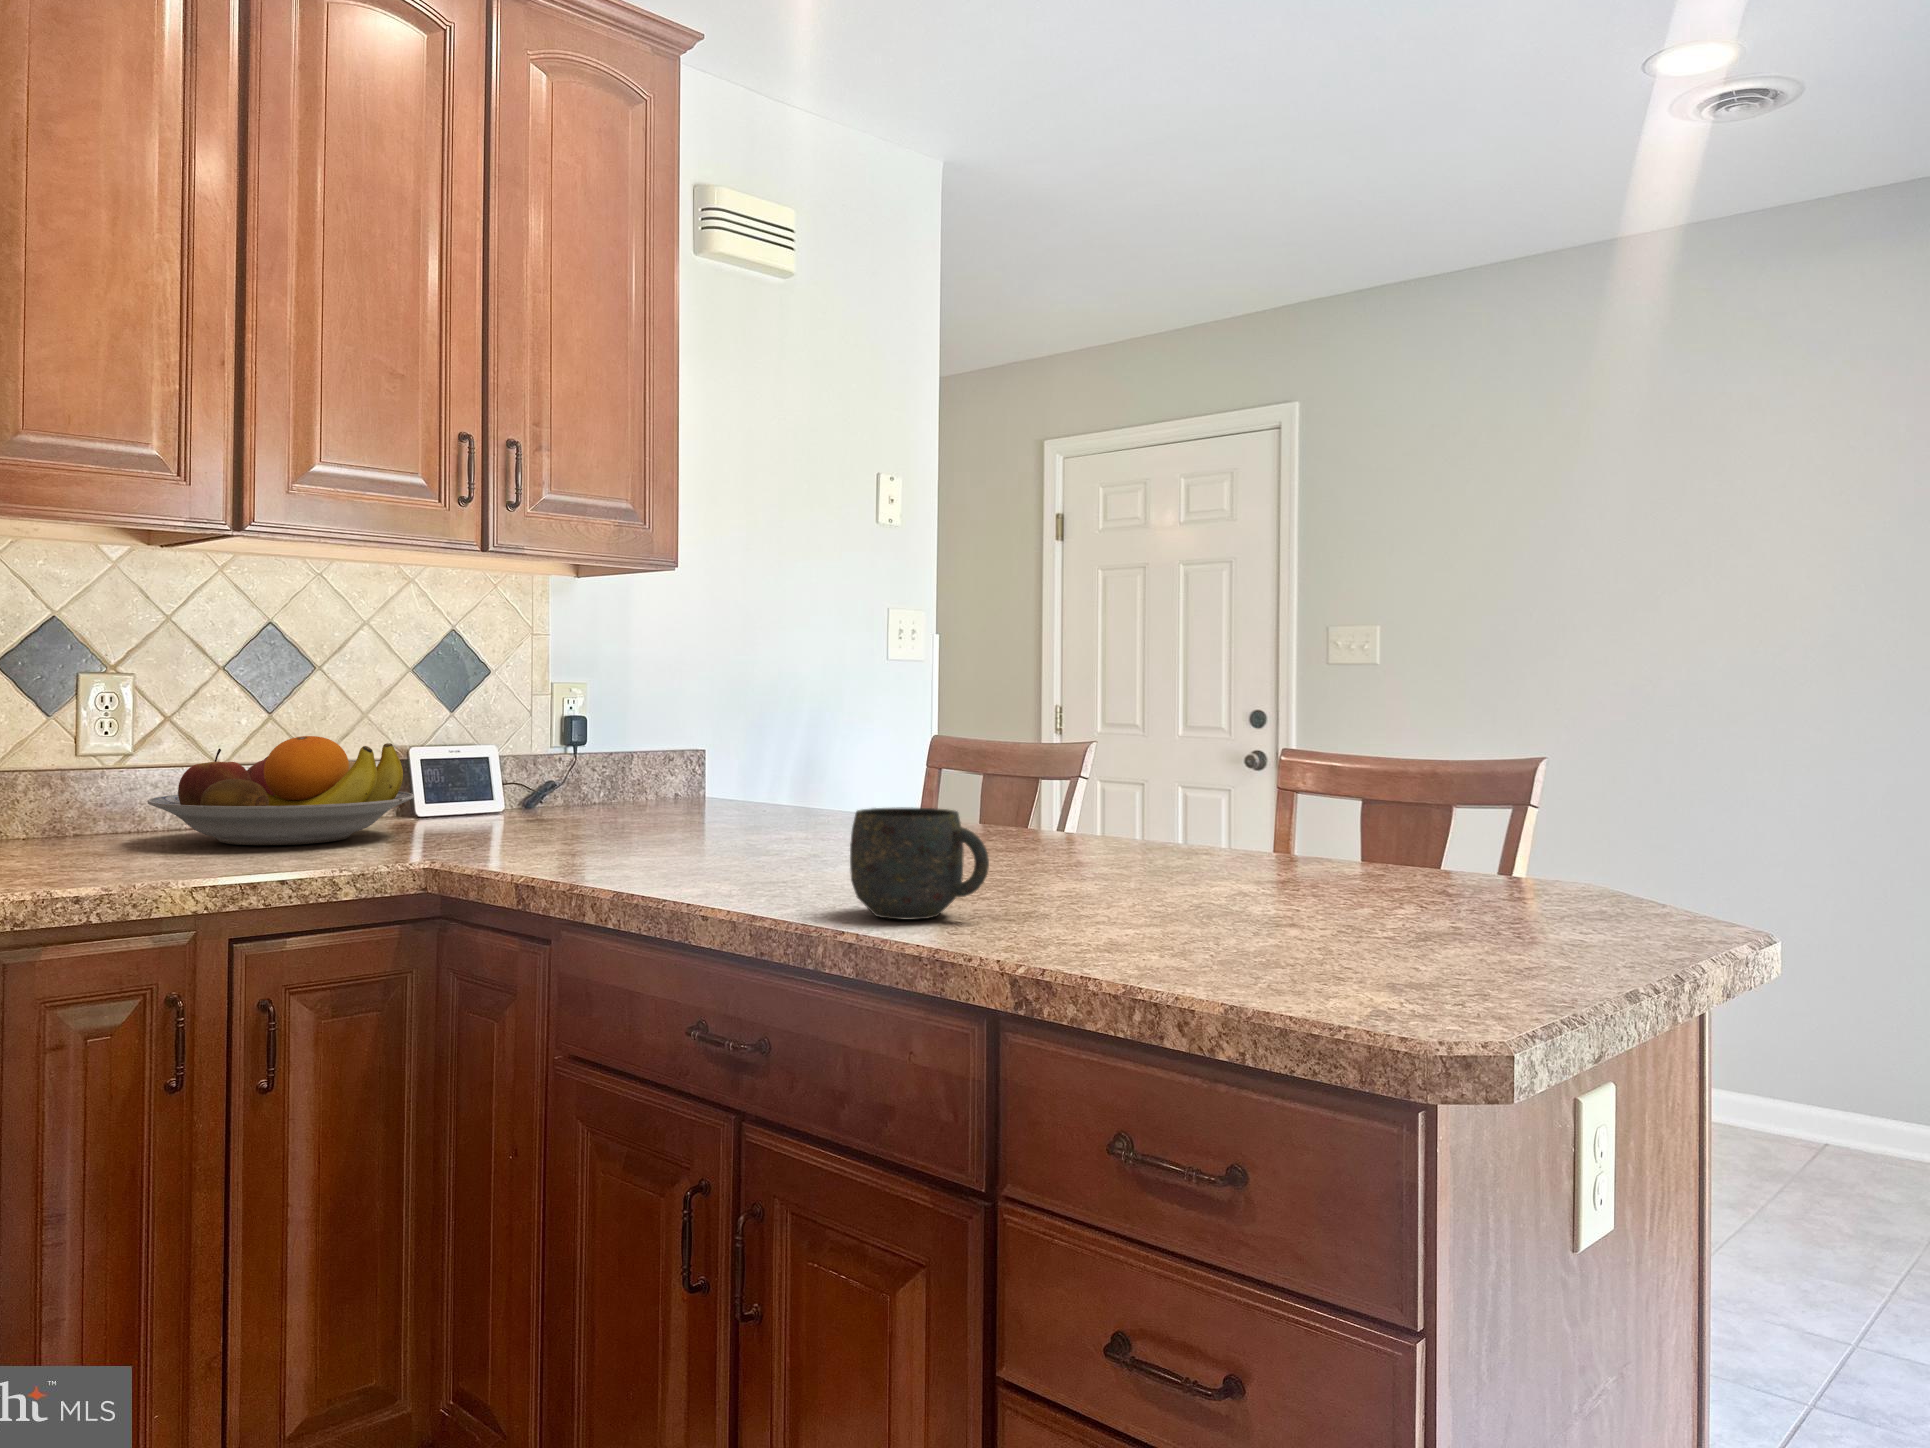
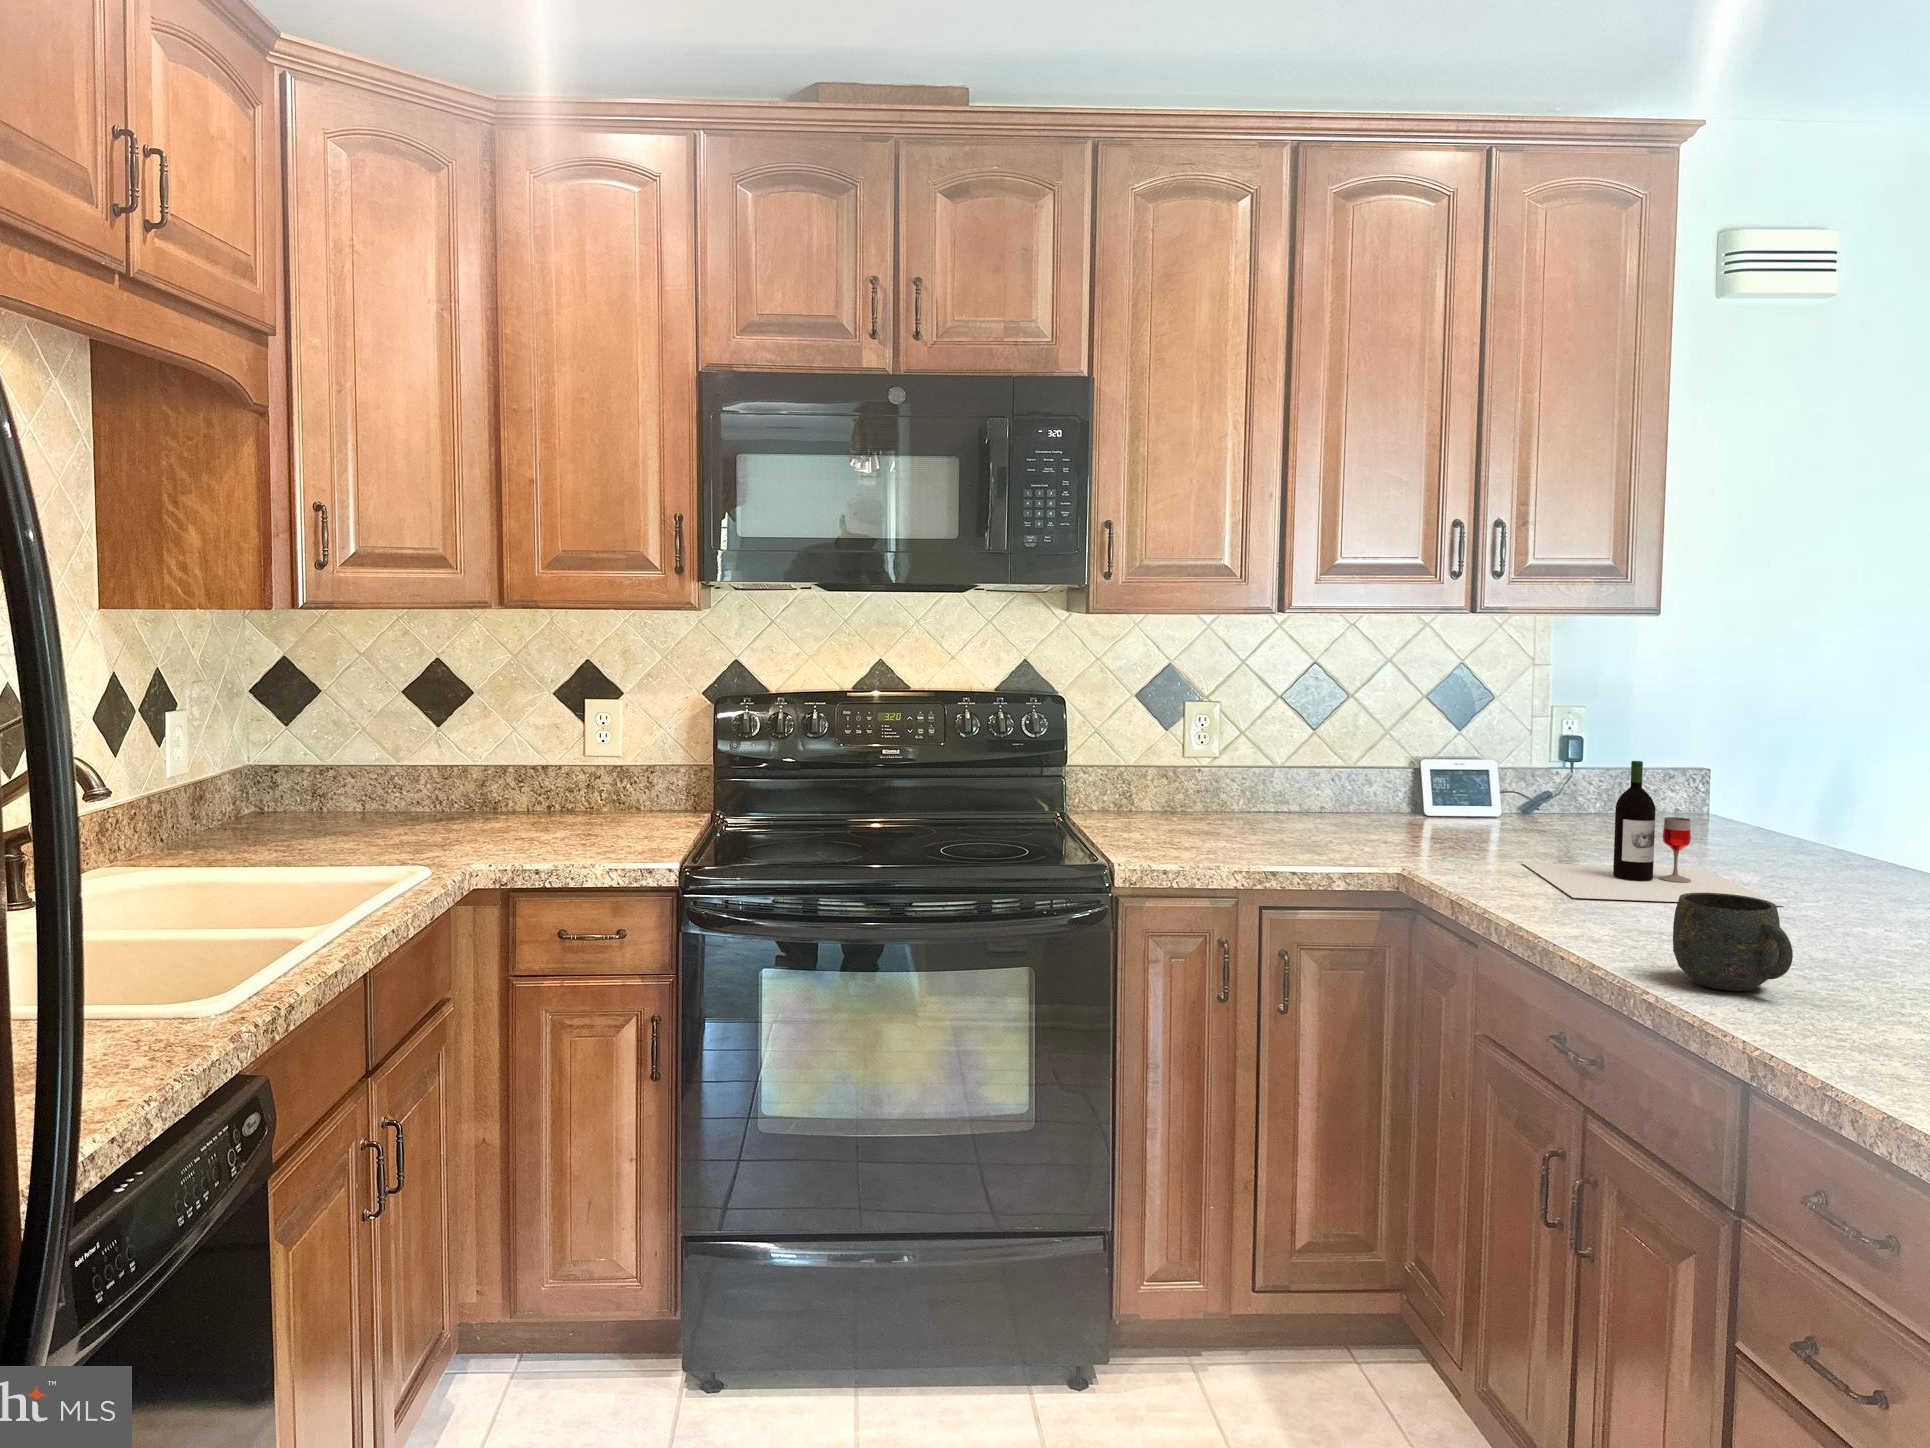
wine bottle: none [570,707,862,864] -> present [1523,761,1784,906]
fruit bowl: present [148,736,414,845] -> none [1221,760,1406,840]

